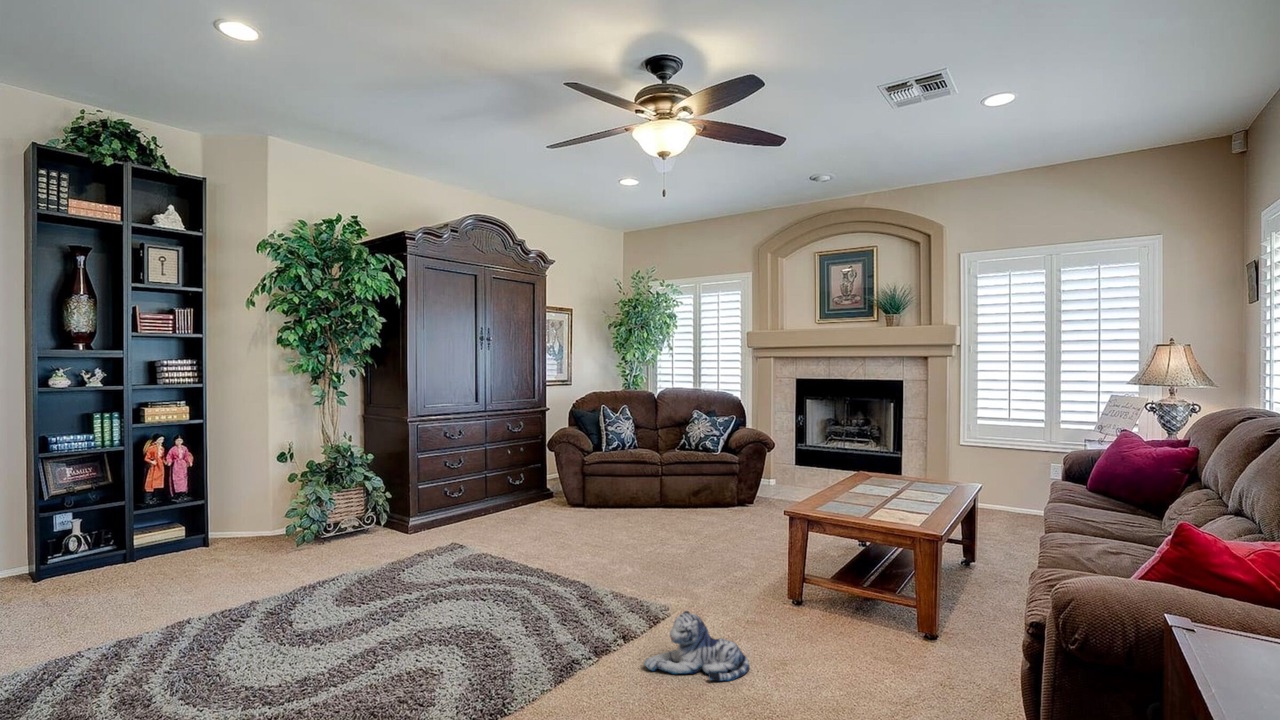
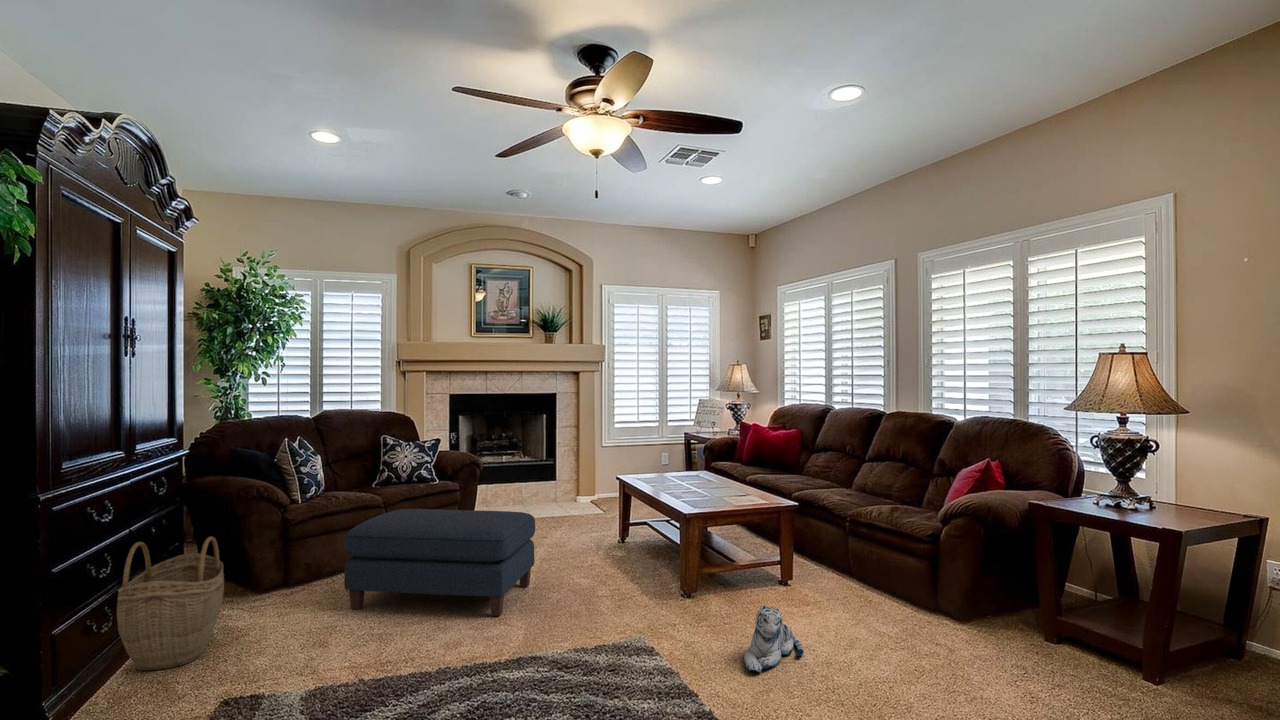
woven basket: none [447,457,509,531] -> present [117,537,224,671]
ottoman: none [573,467,697,562] -> present [344,509,535,616]

